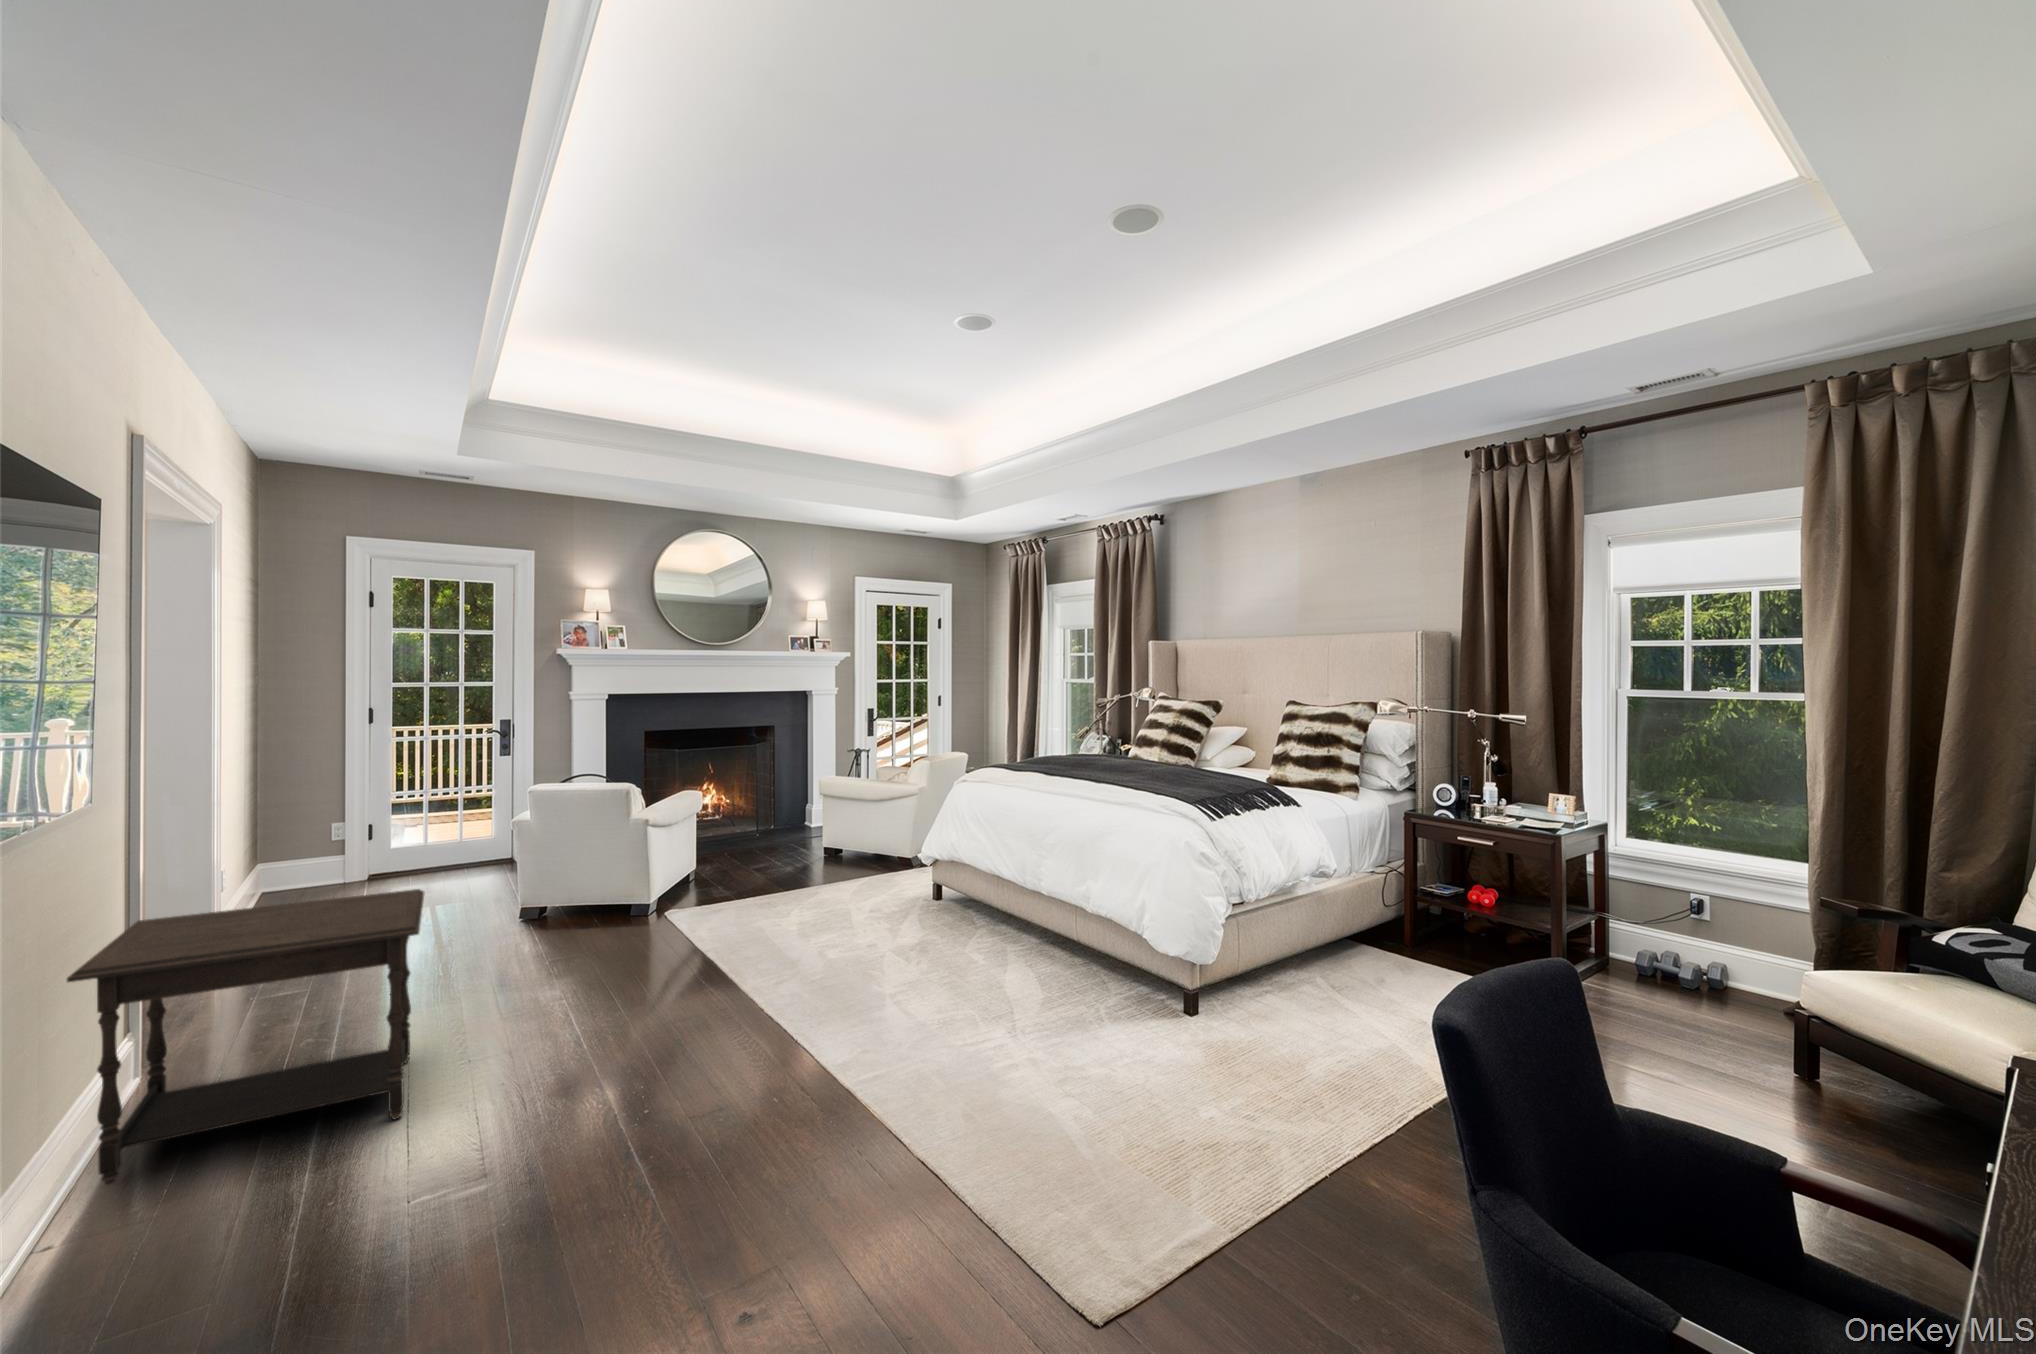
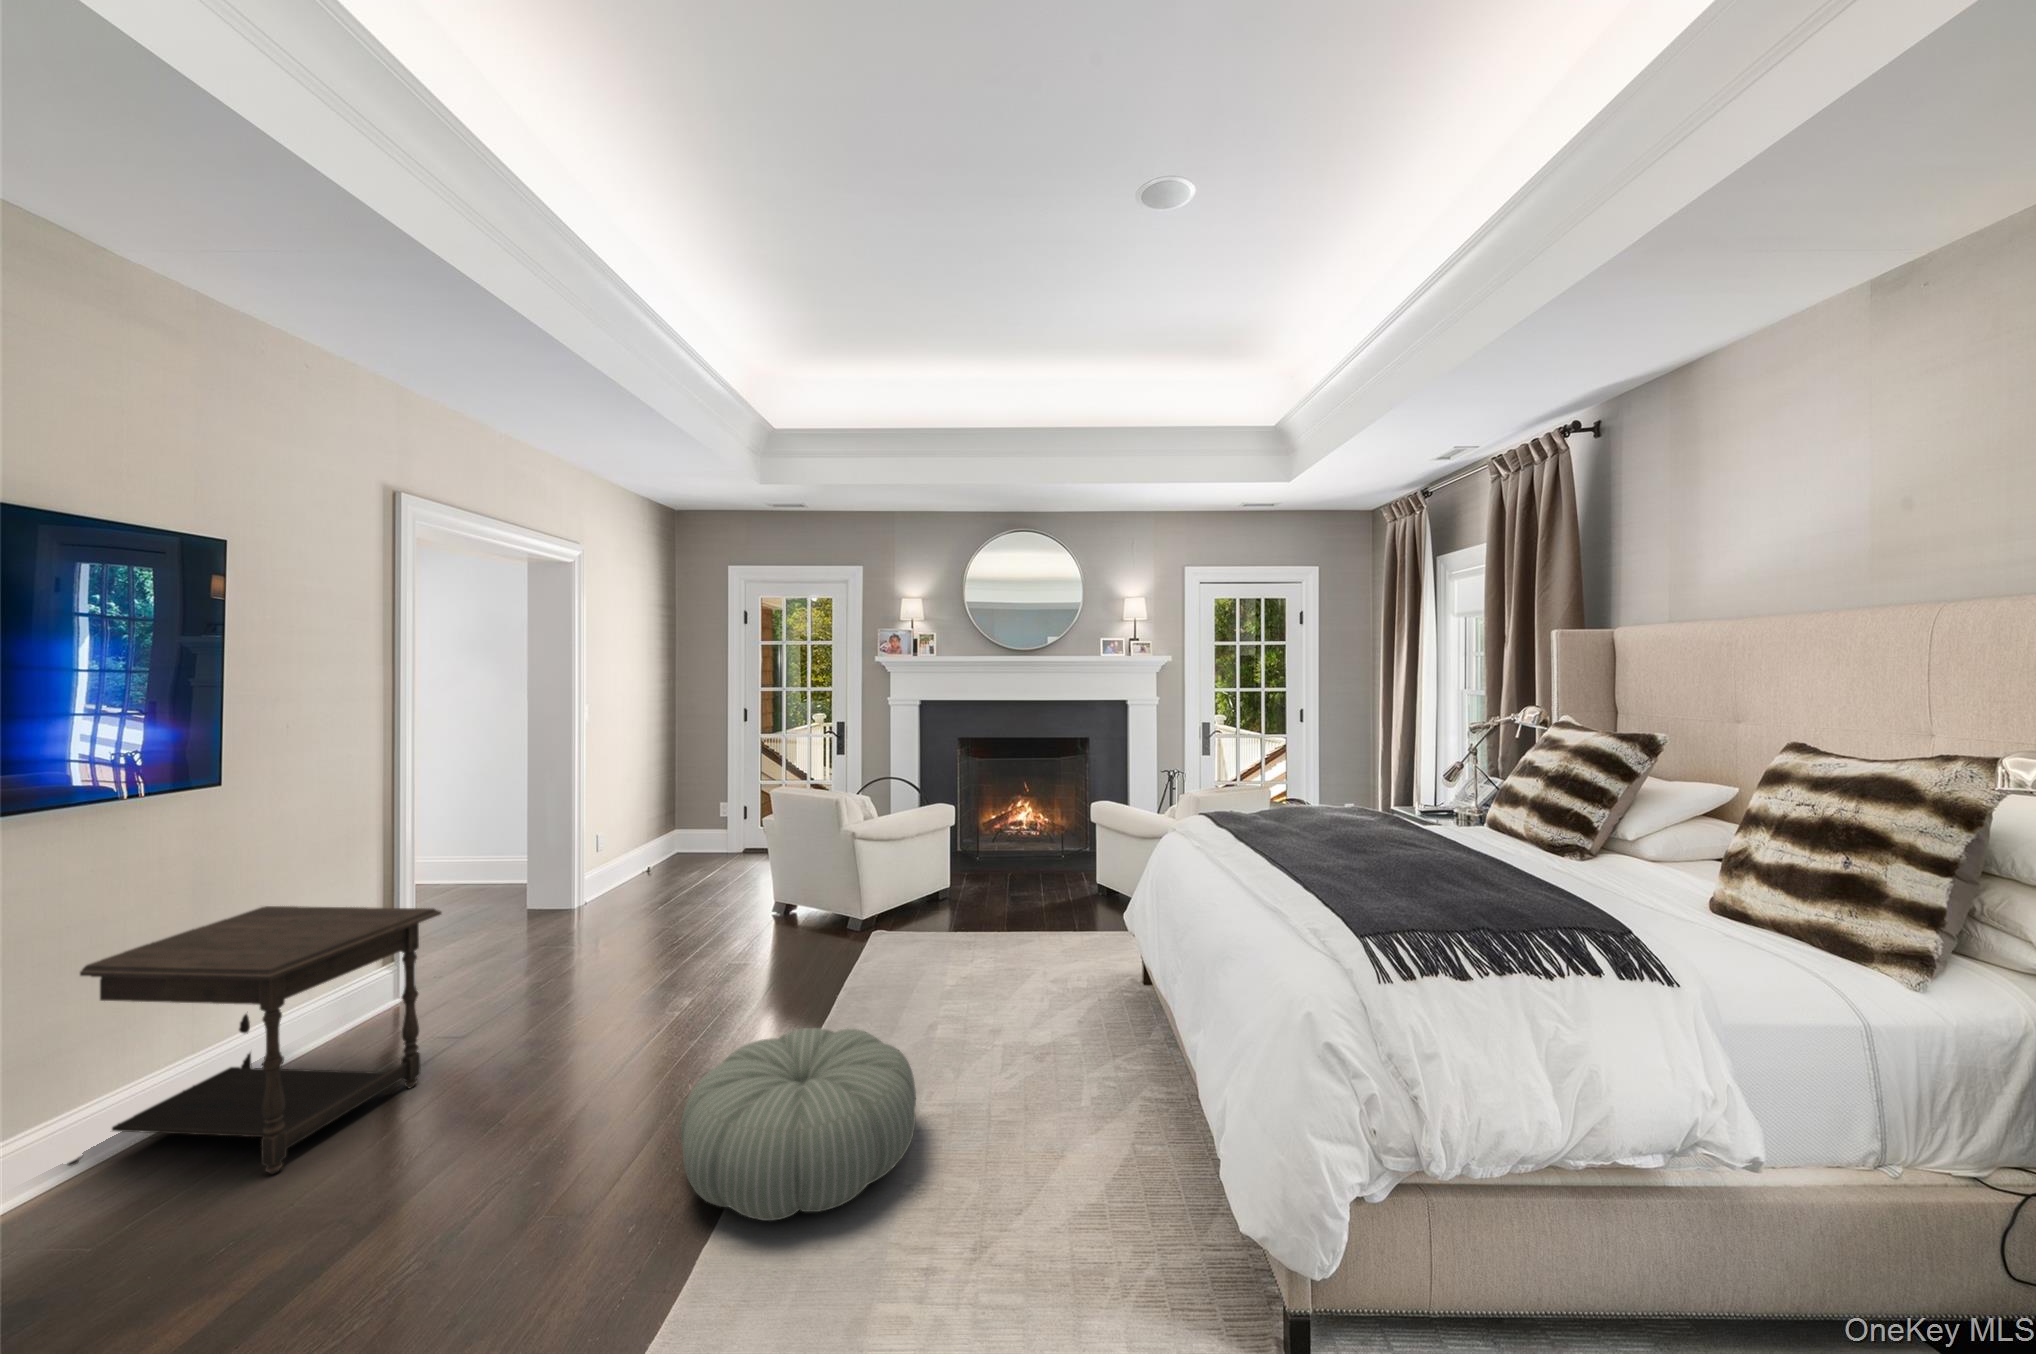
pouf: none [759,922,919,1025] -> present [681,1028,916,1221]

